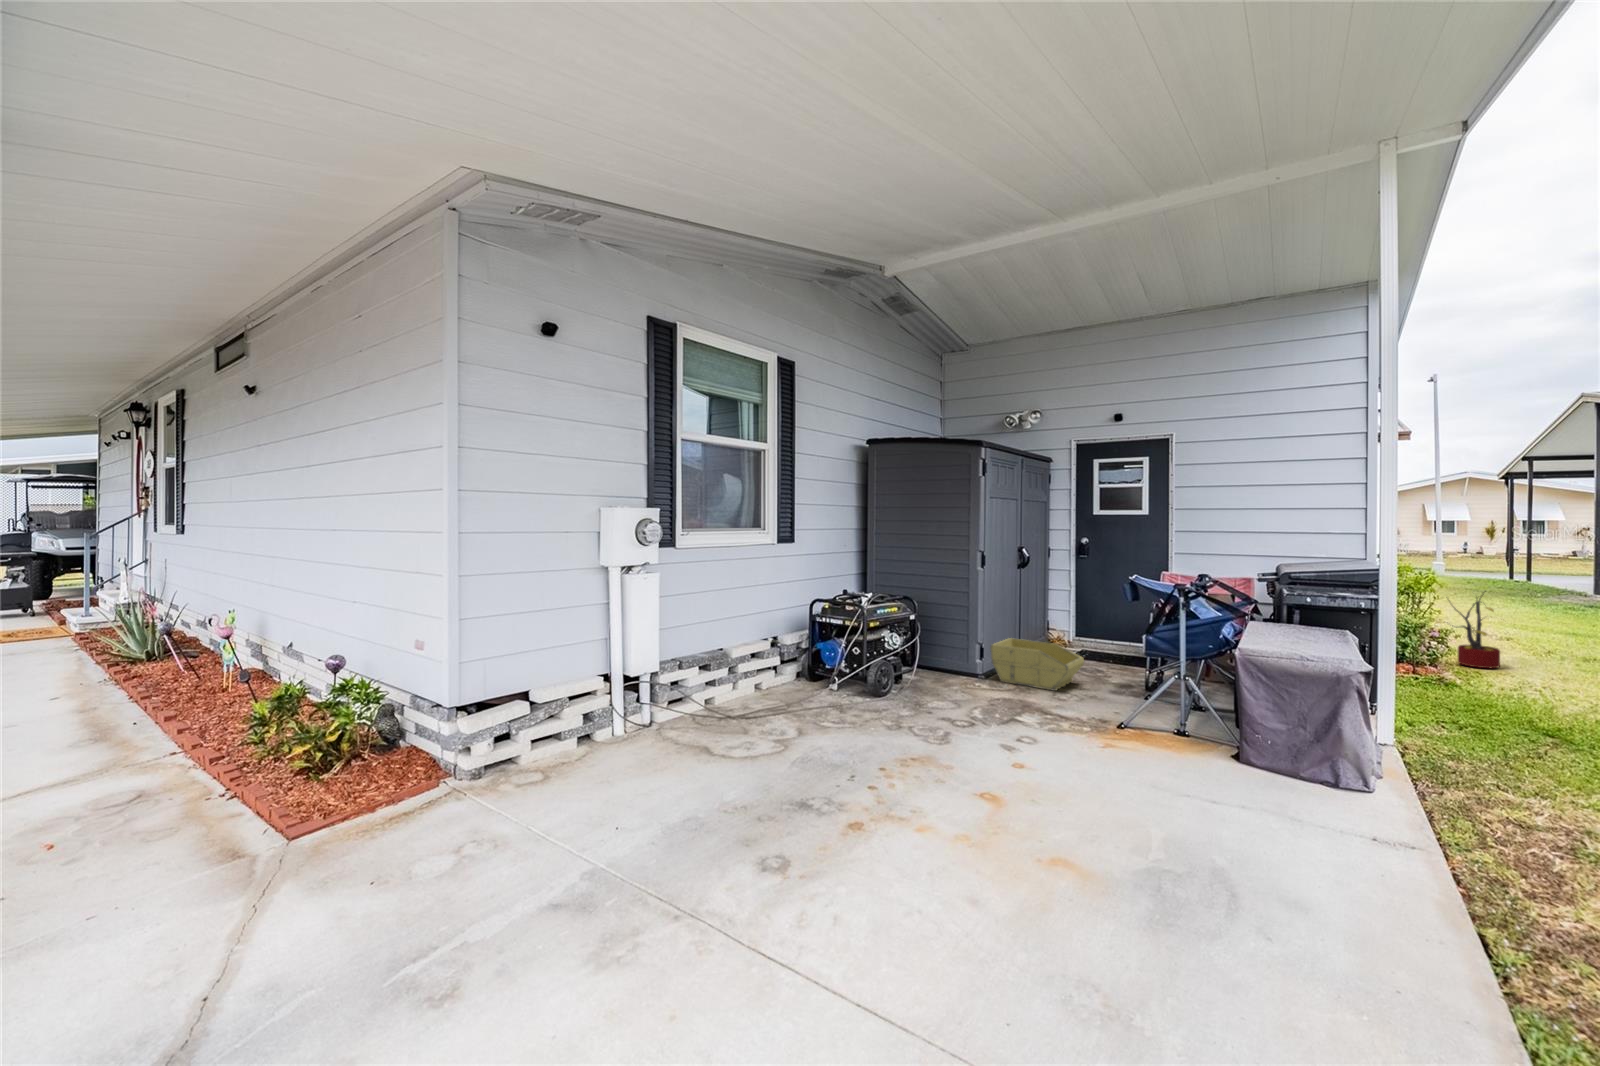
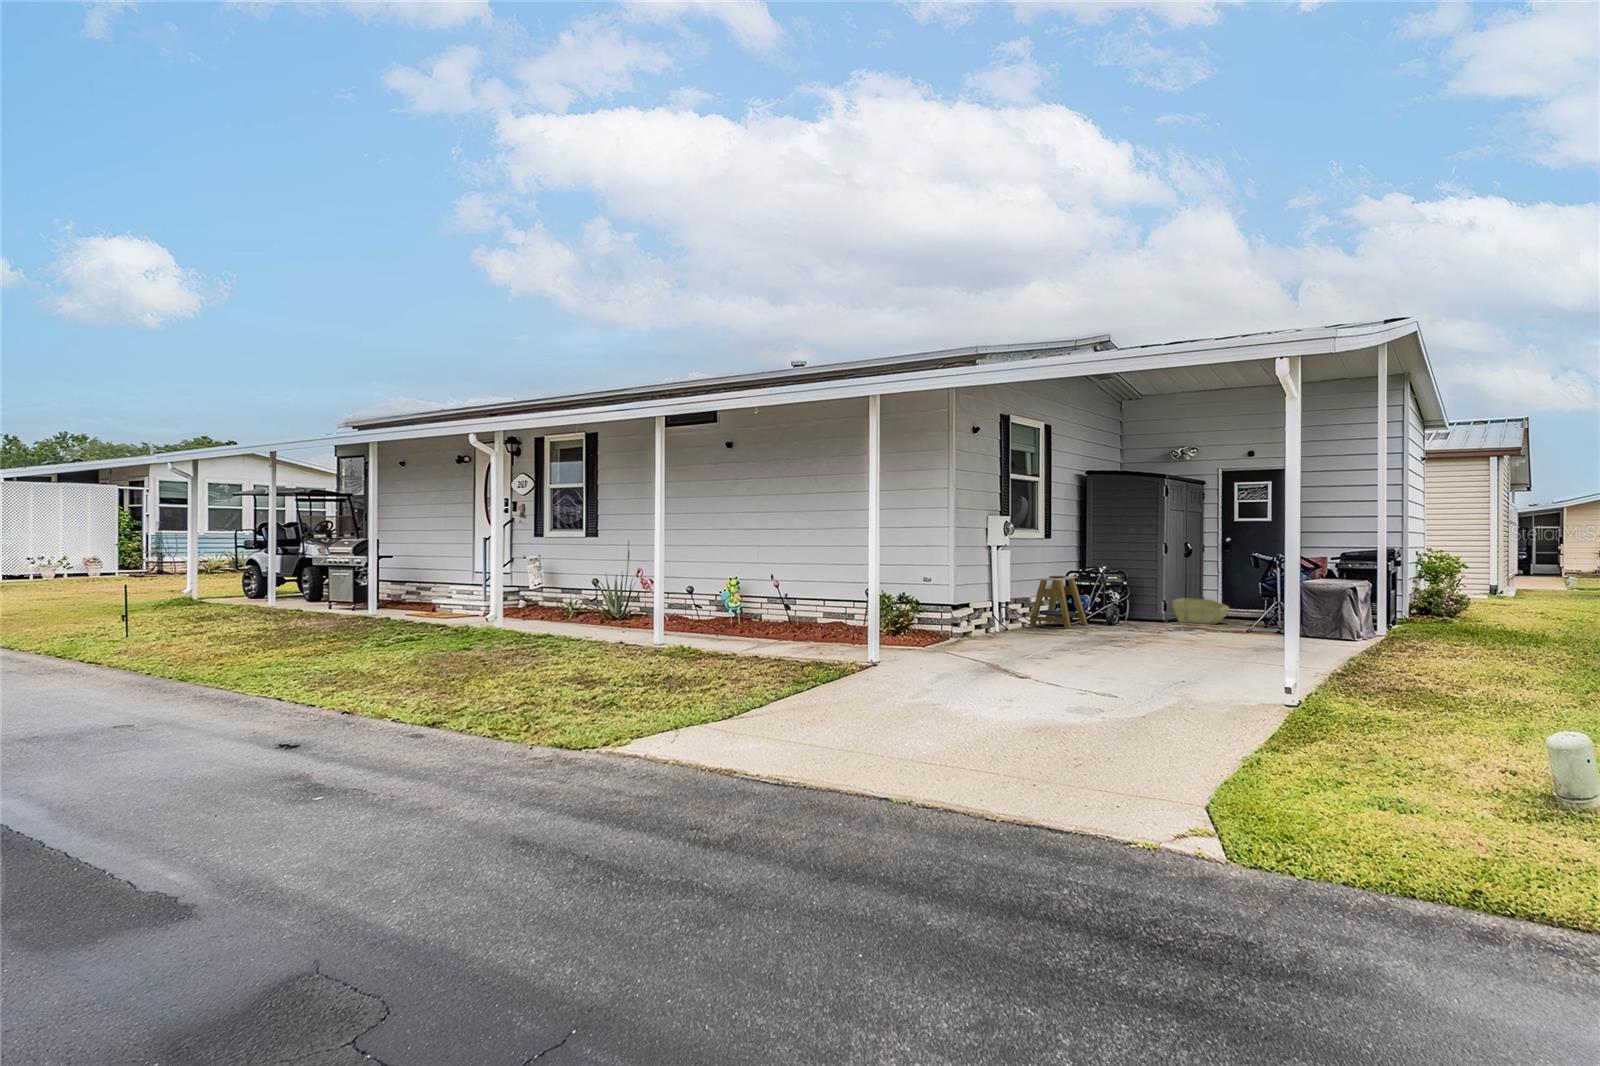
decorative plant: present [1436,594,1500,668] -> none [1450,571,1499,618]
side table: none [730,609,838,714] -> present [1029,576,1088,629]

